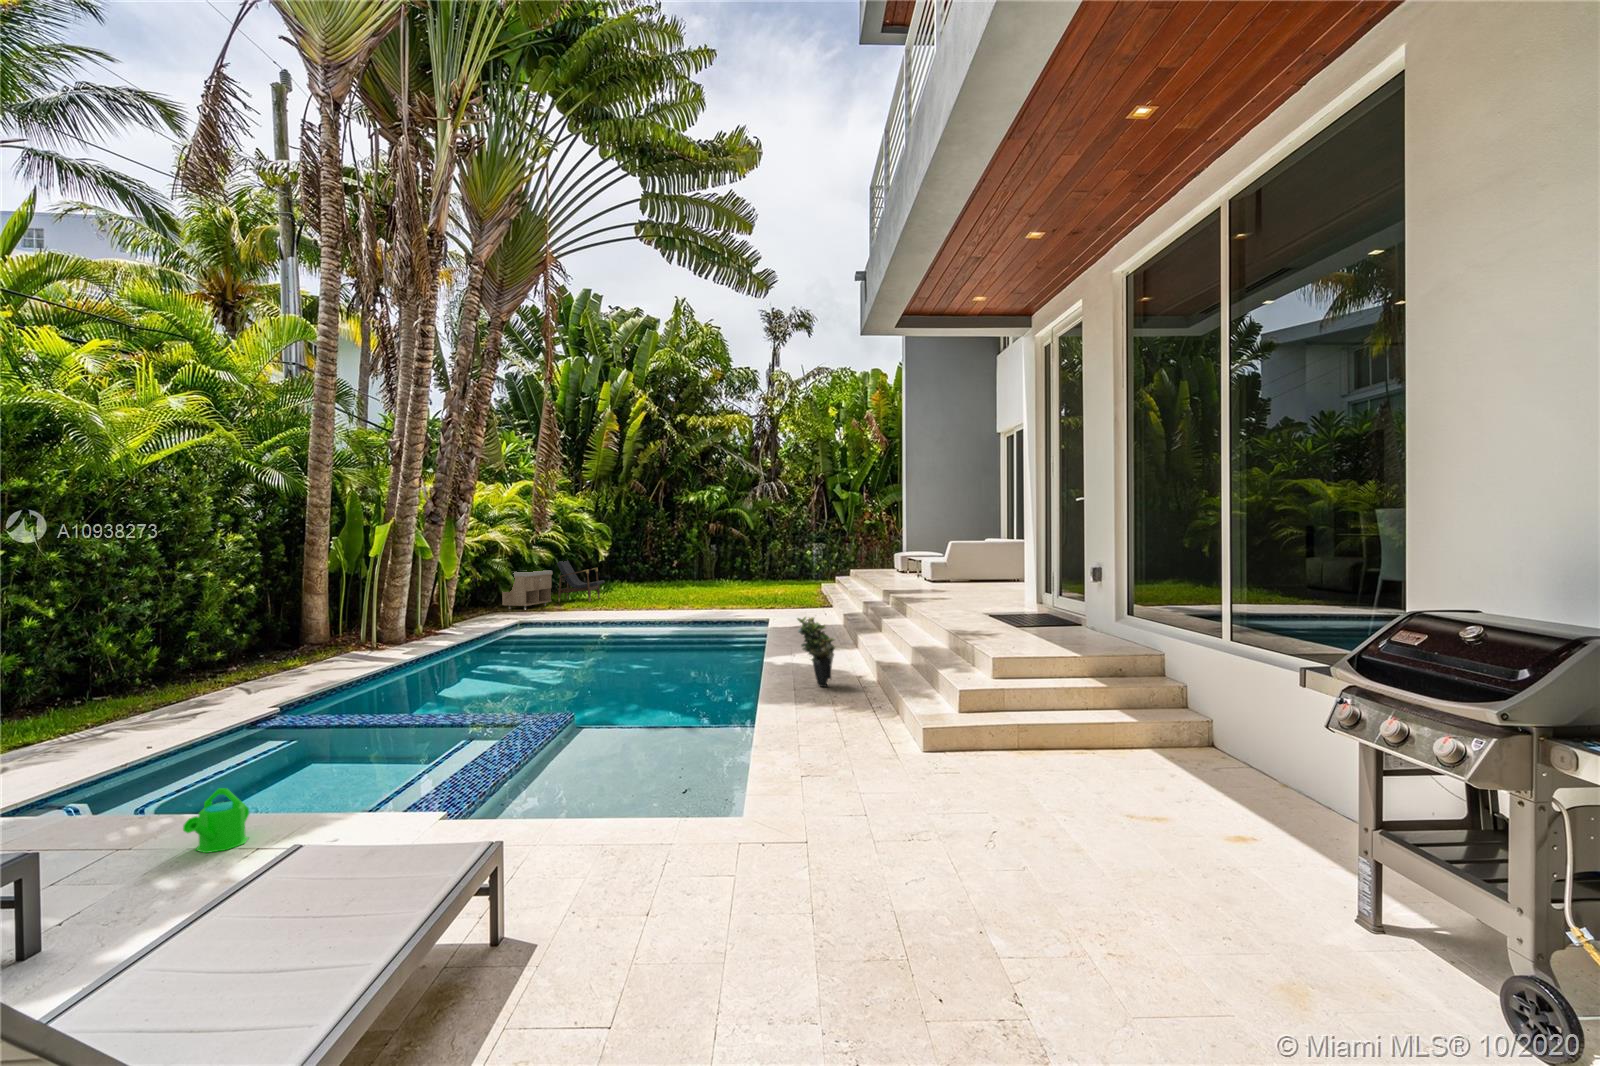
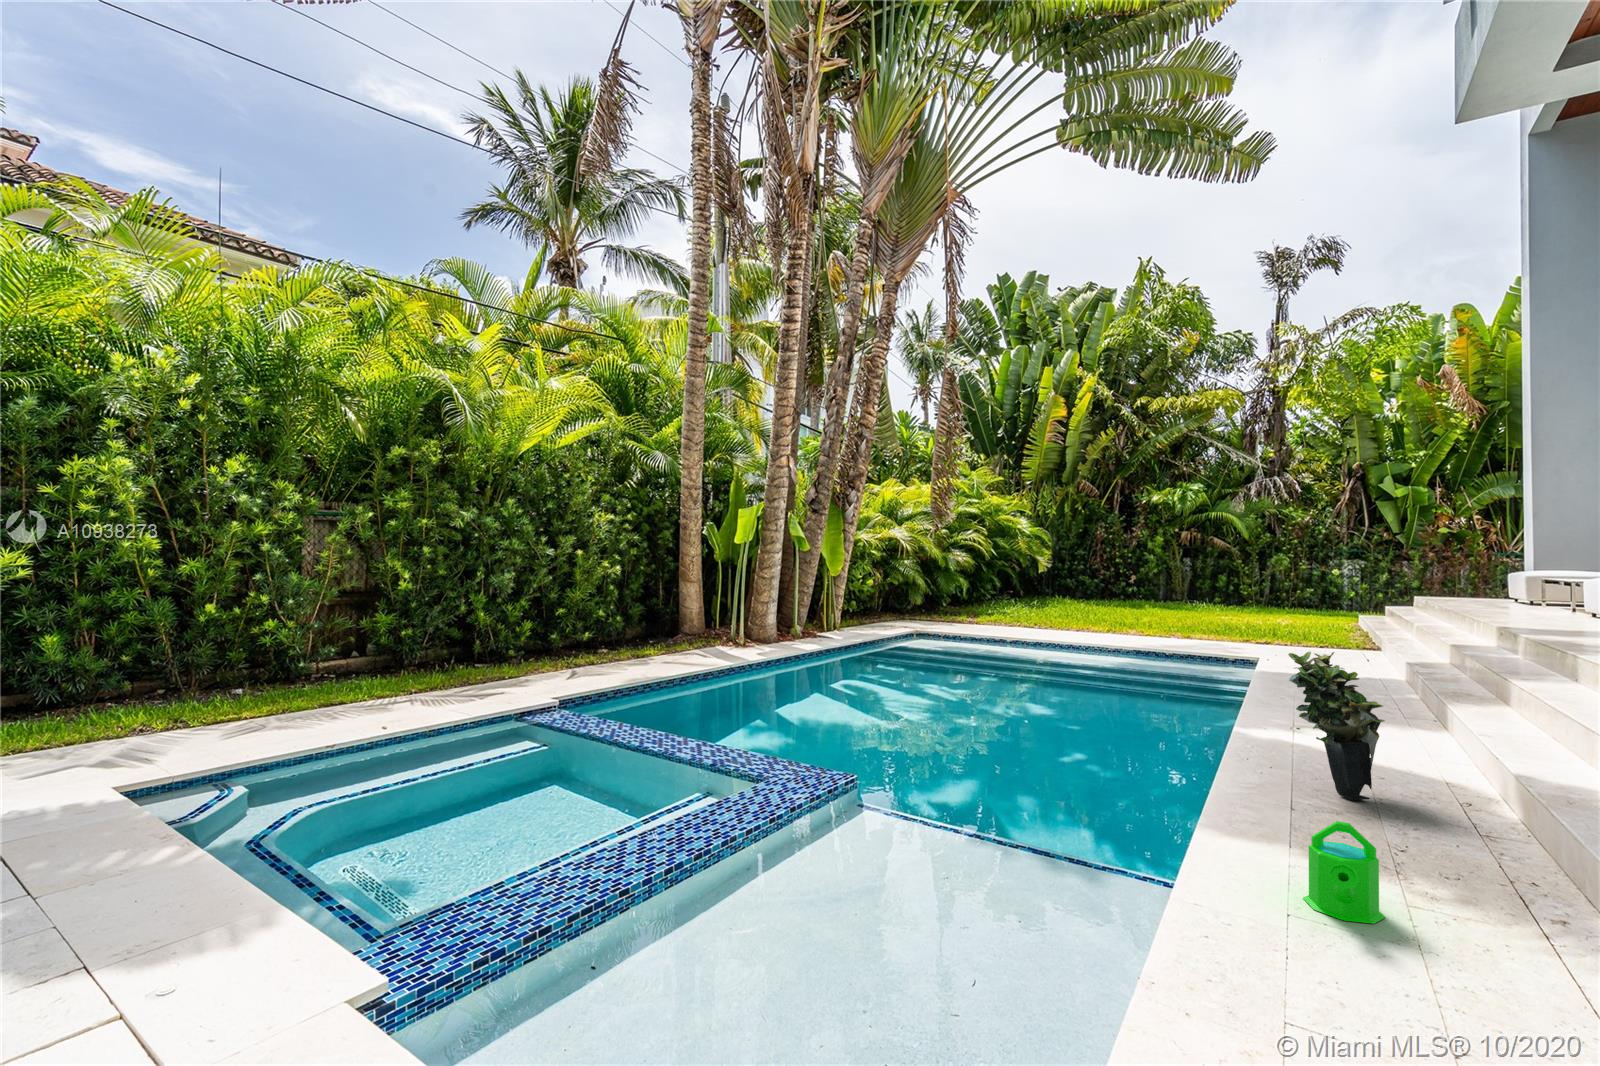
lounge chair: present [557,559,605,602] -> none [978,566,1036,618]
storage bench: present [502,570,553,609] -> none [914,577,971,620]
watering can: present [183,788,249,853] -> present [1303,821,1385,924]

